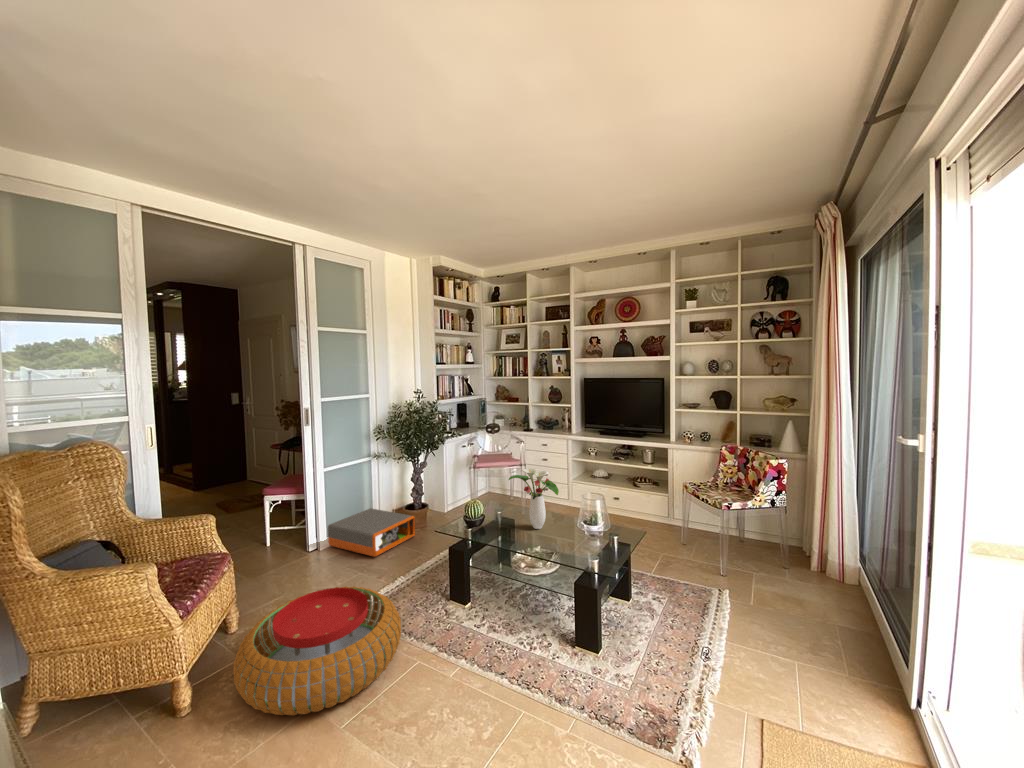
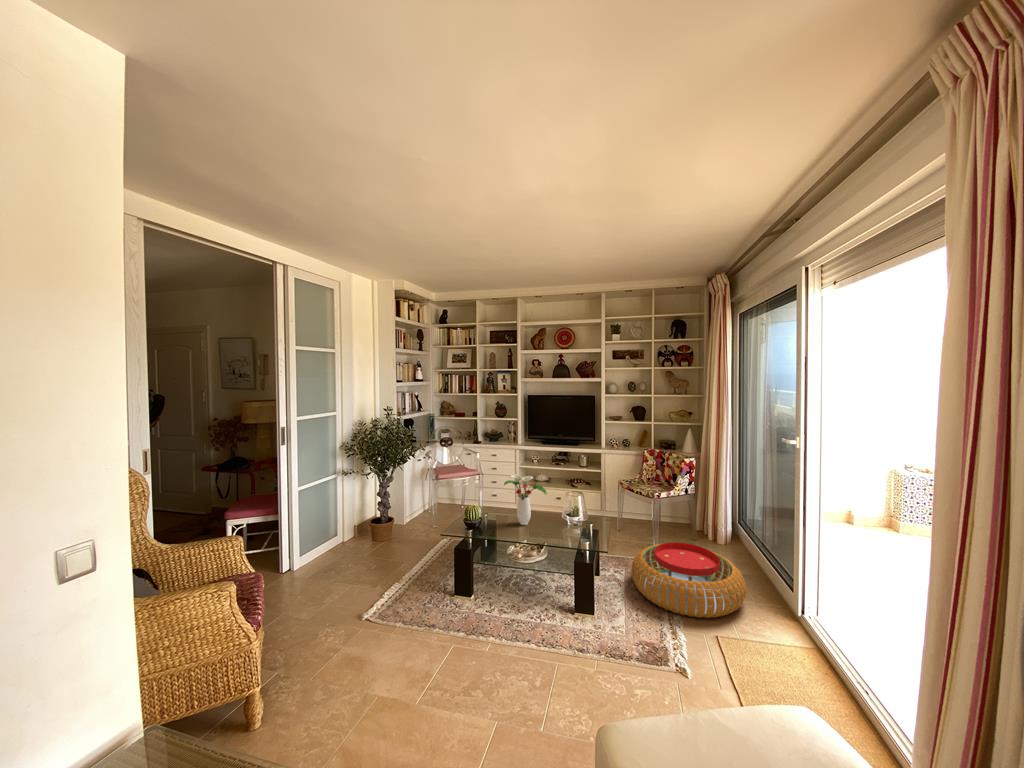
storage box: present [328,508,415,557] -> none [304,524,390,568]
pouf: present [233,586,401,716] -> present [631,543,746,618]

